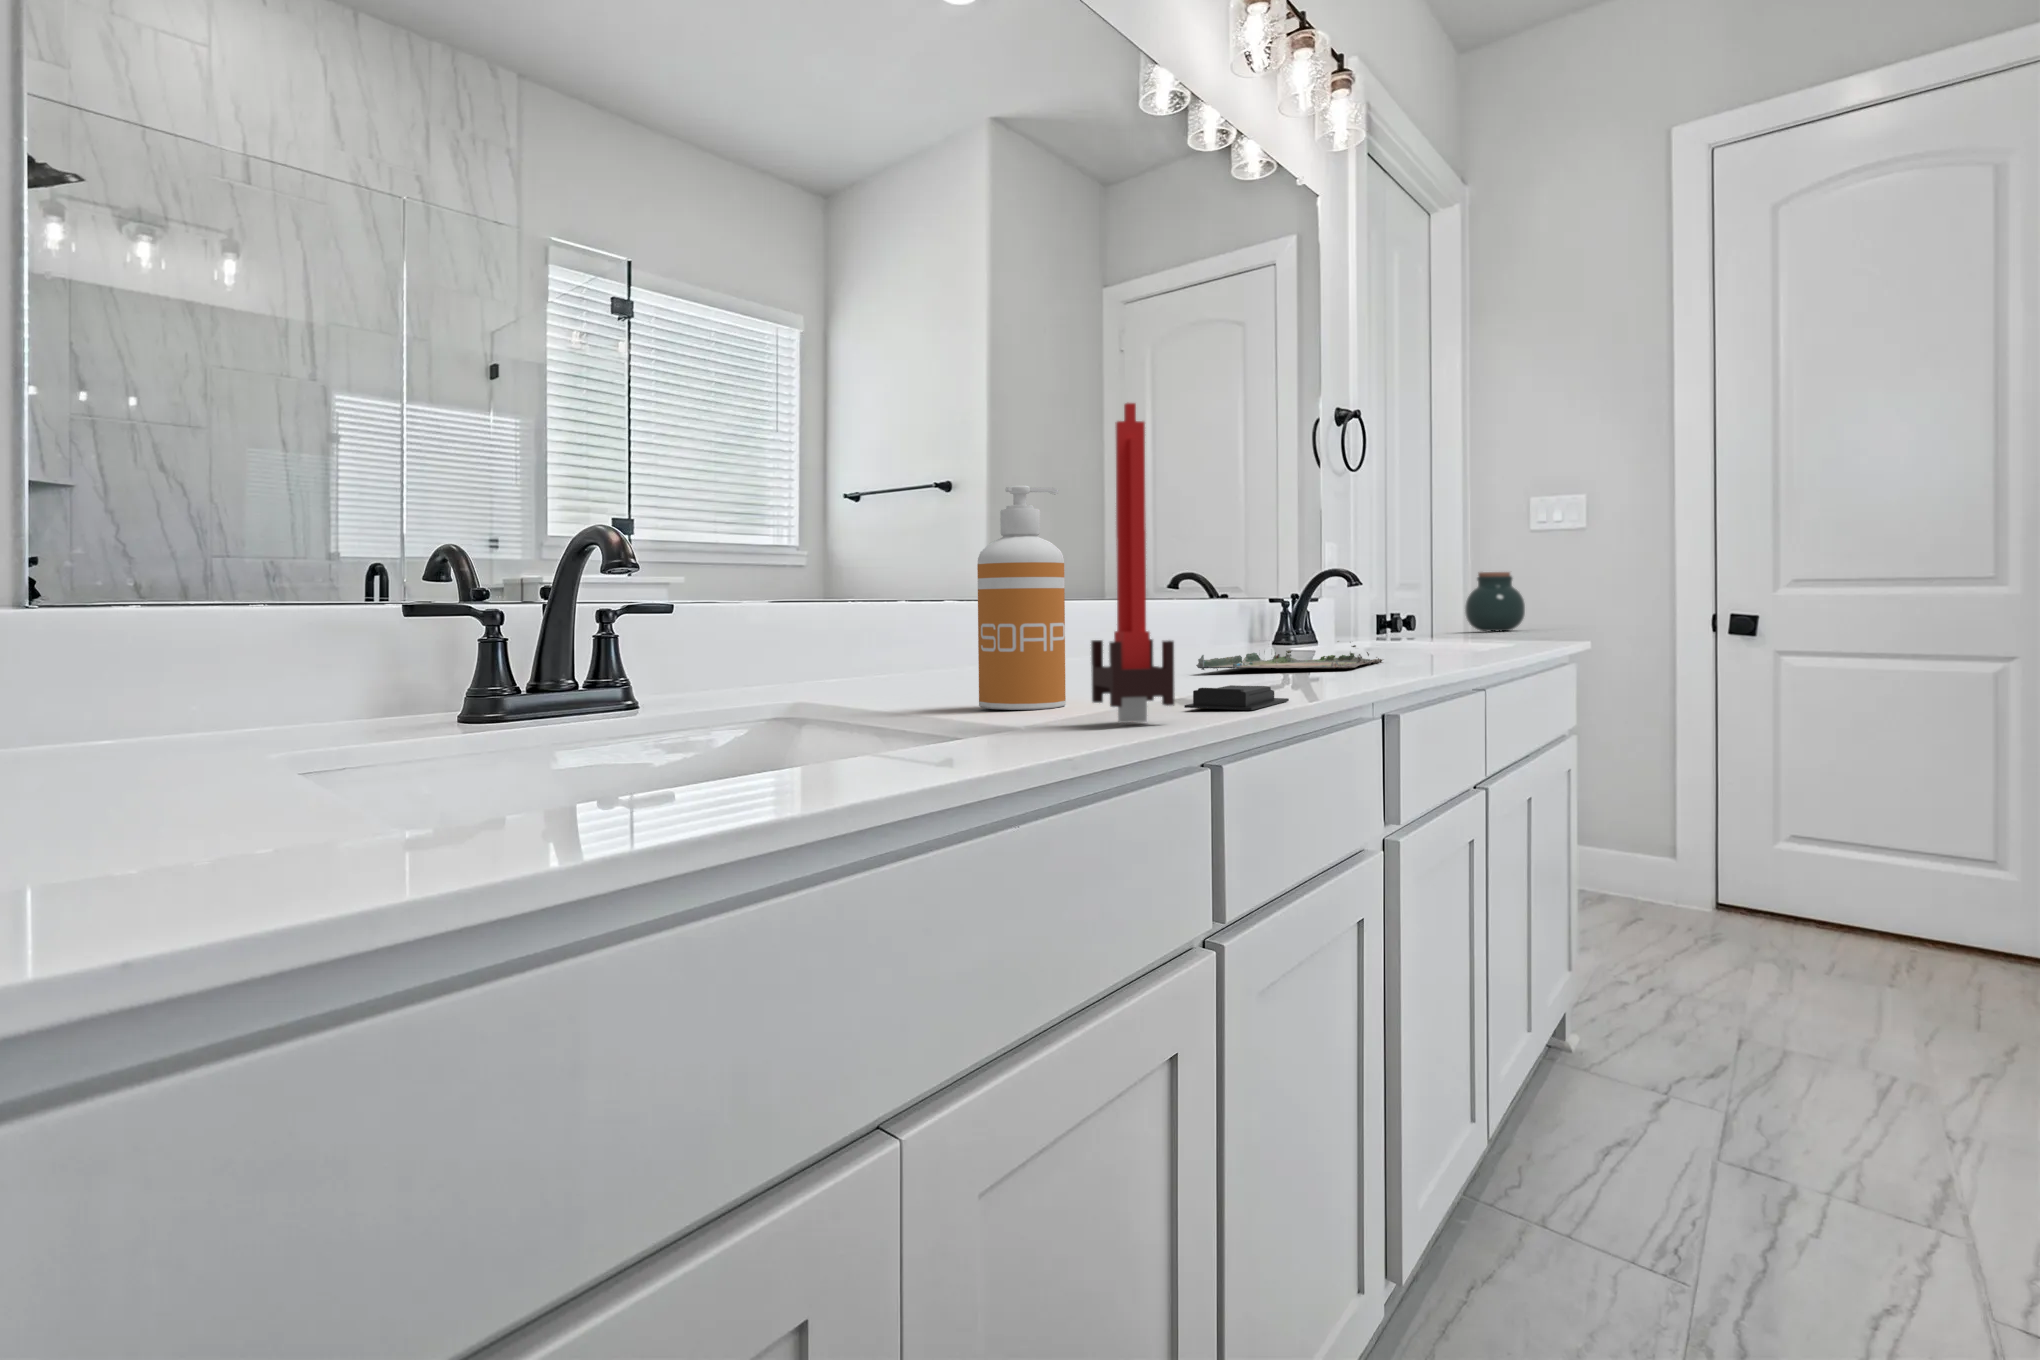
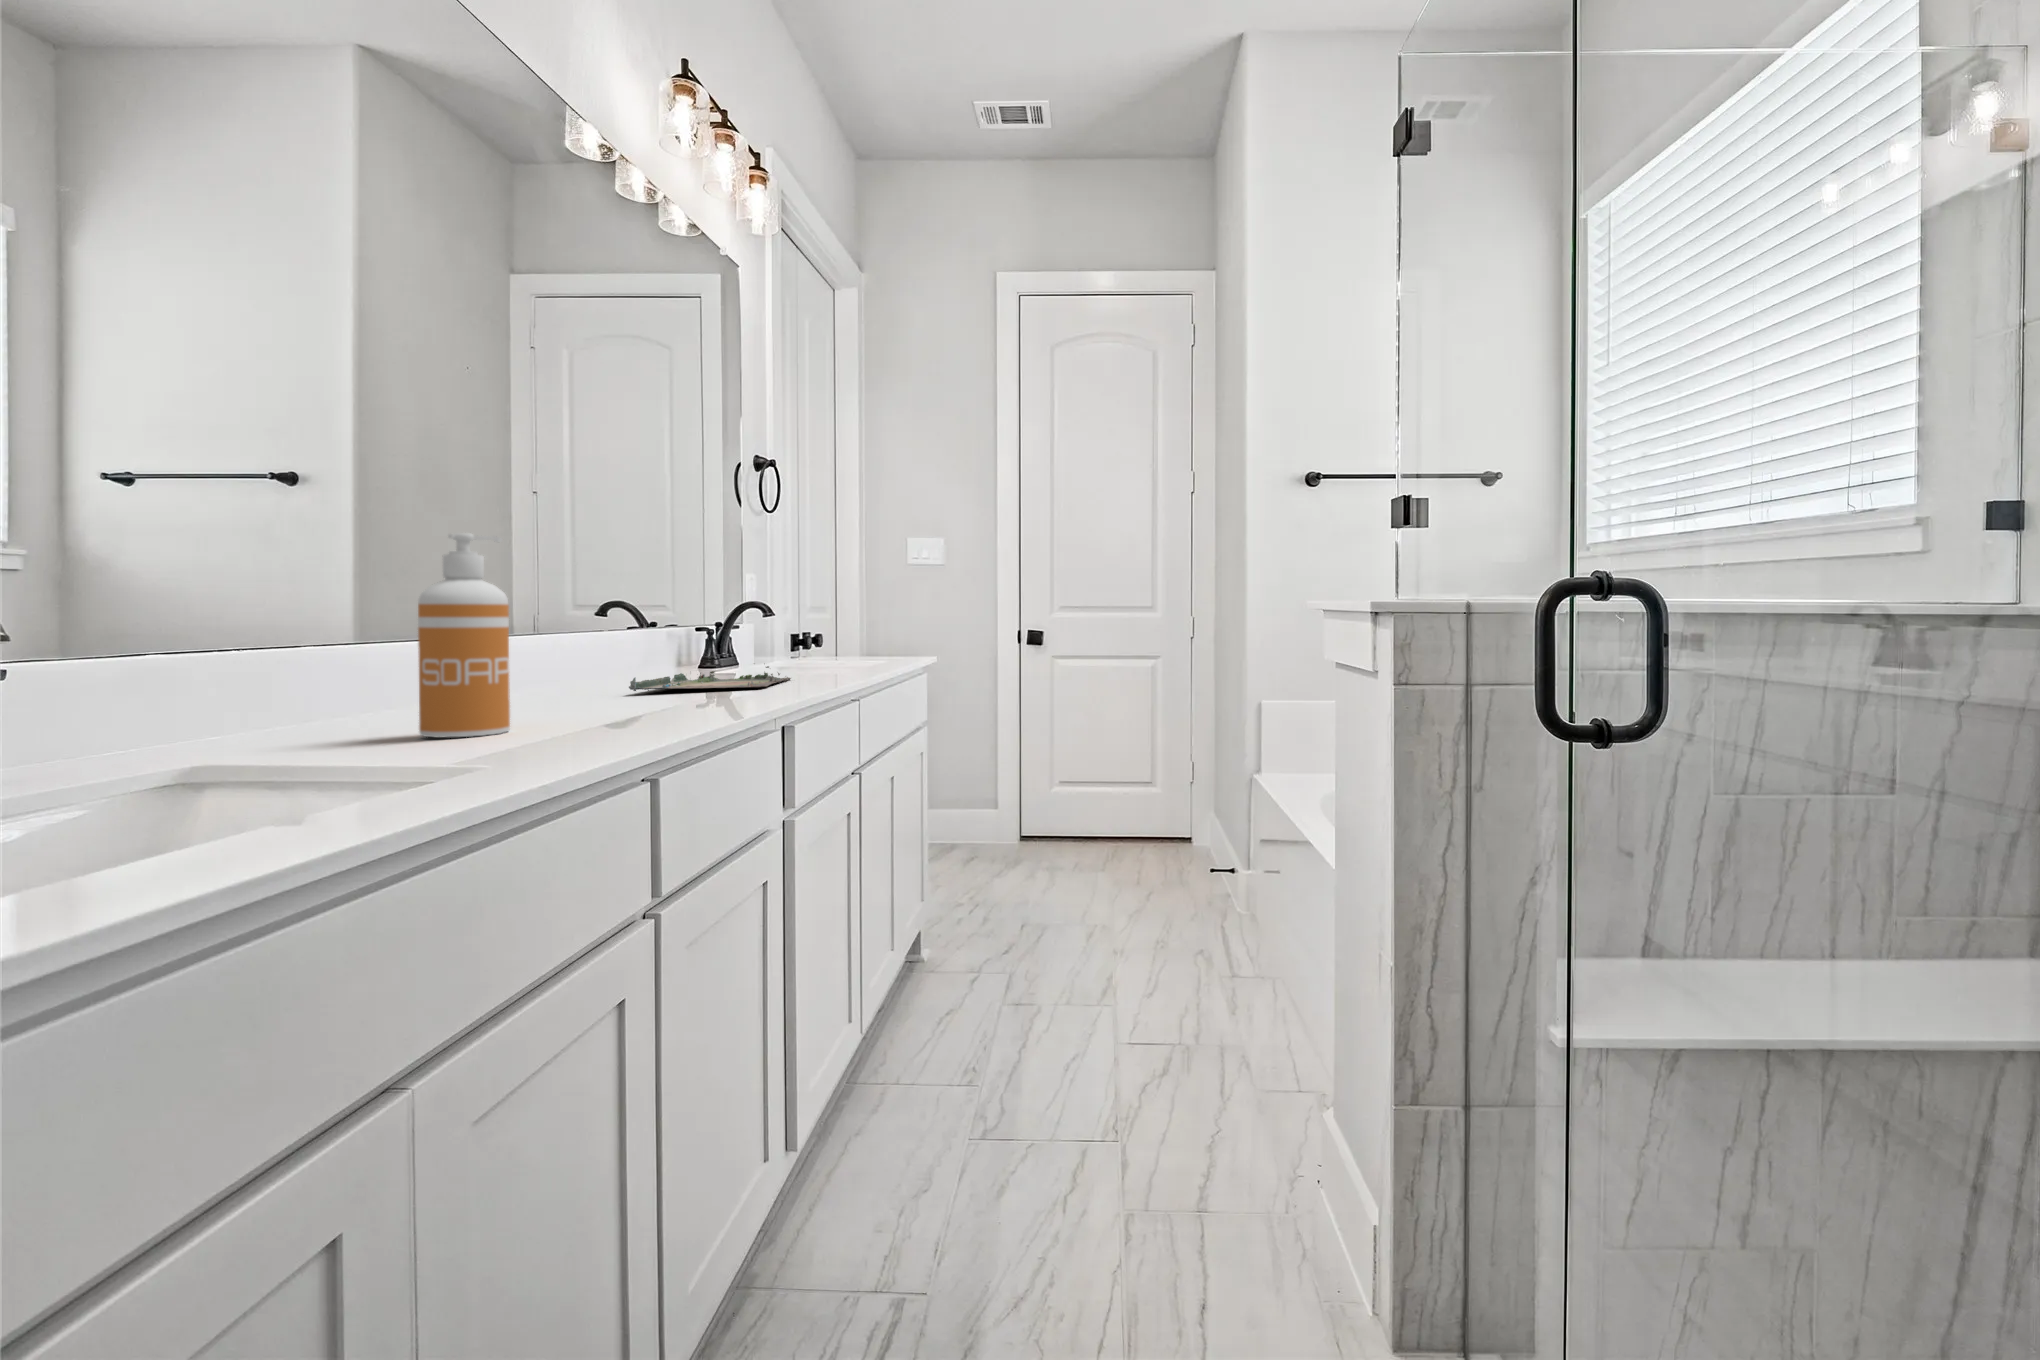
candle: present [1091,403,1175,723] -> none [542,483,617,745]
jar: present [1465,572,1525,631] -> none [865,598,910,647]
soap bar: present [1184,685,1289,710] -> none [624,708,711,729]

